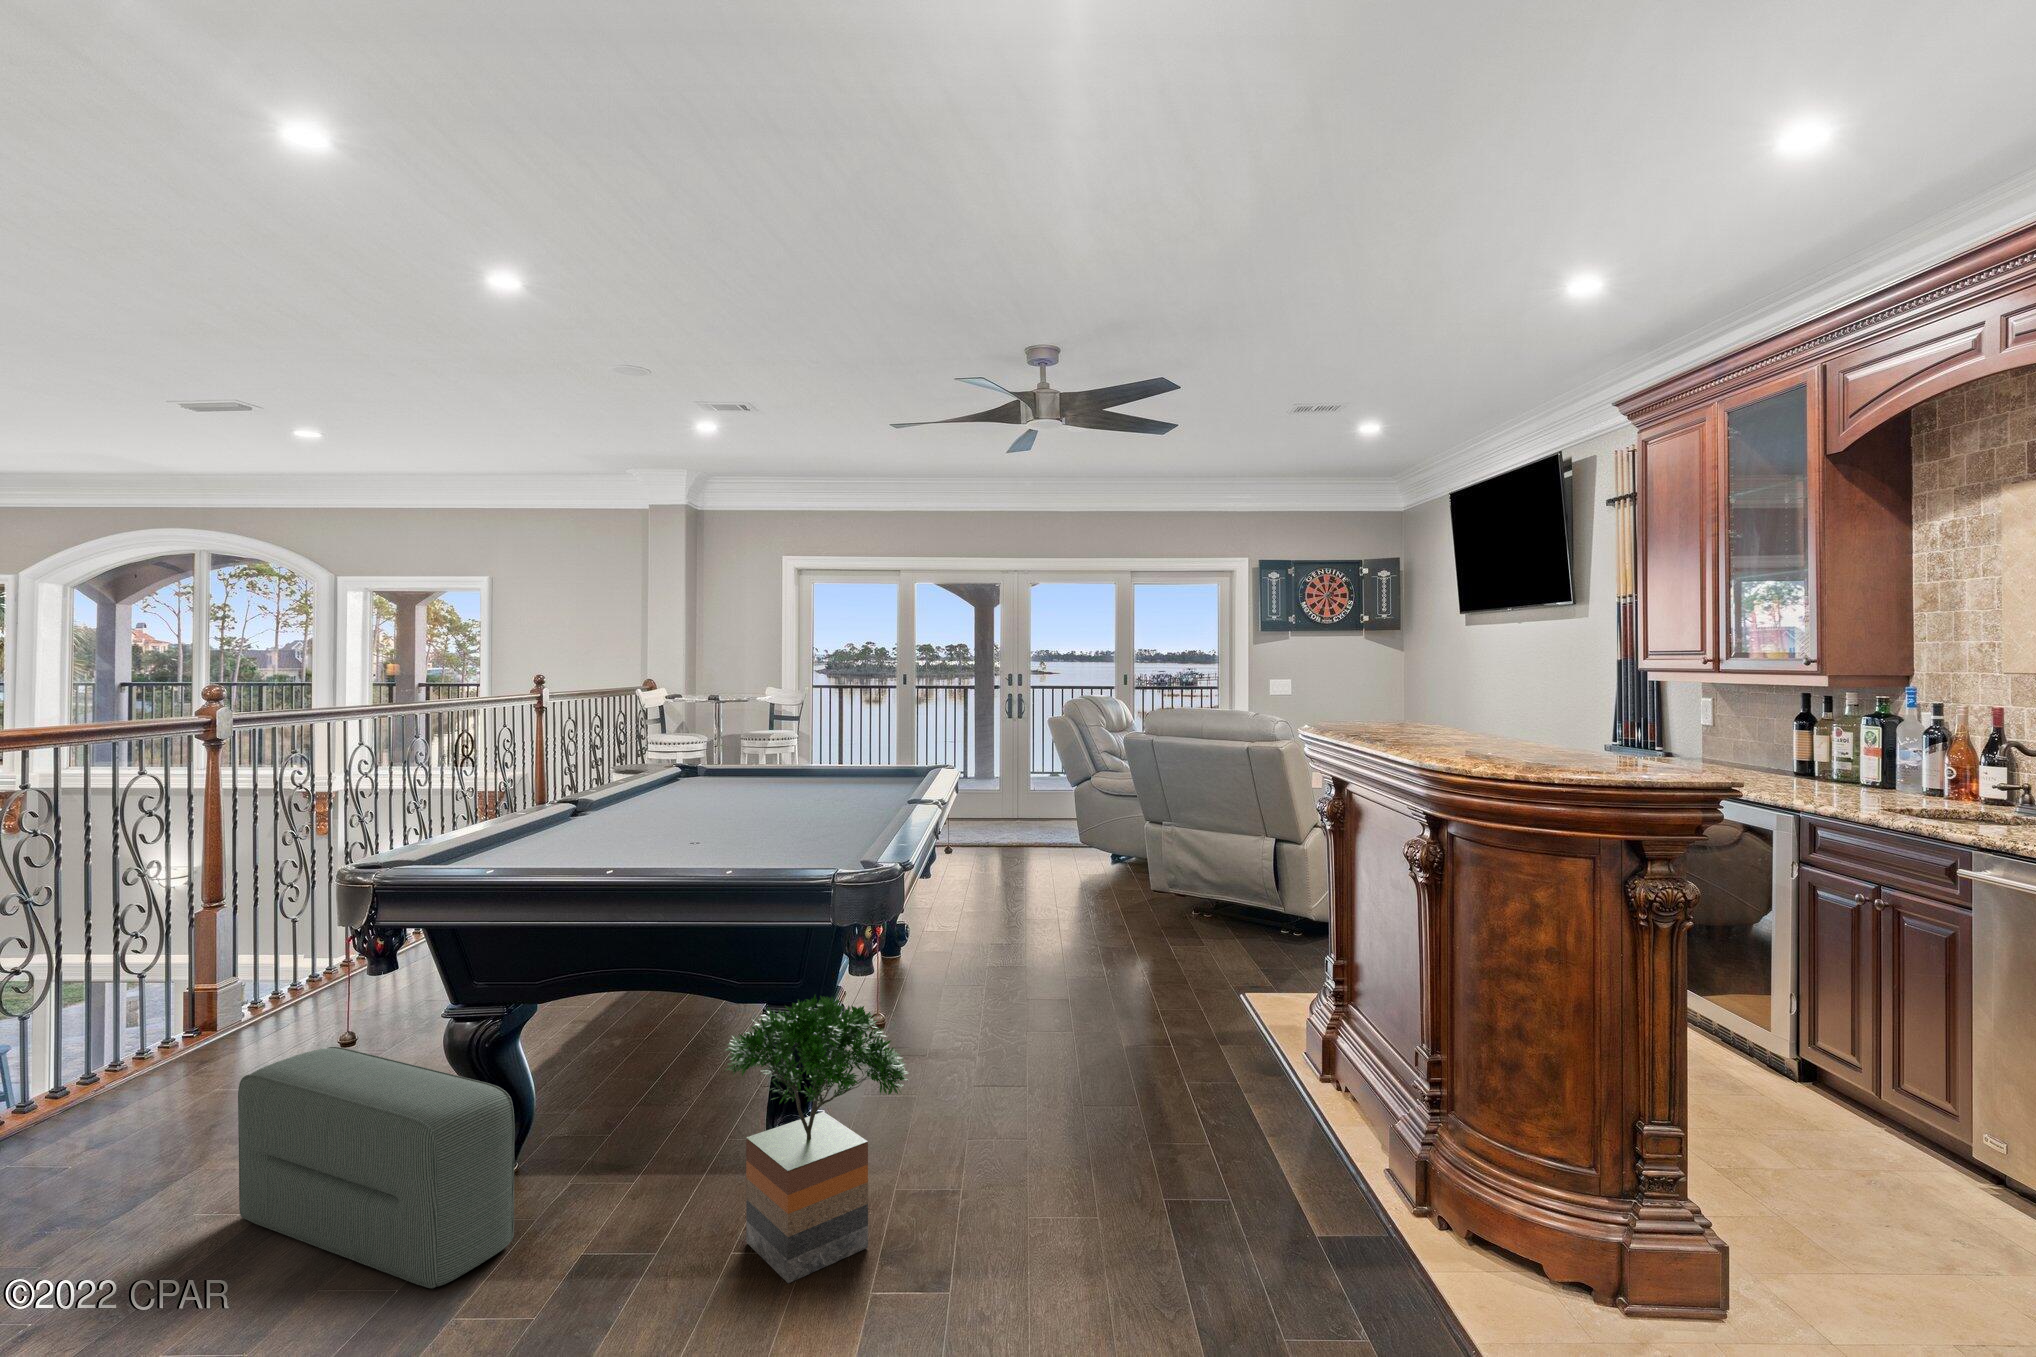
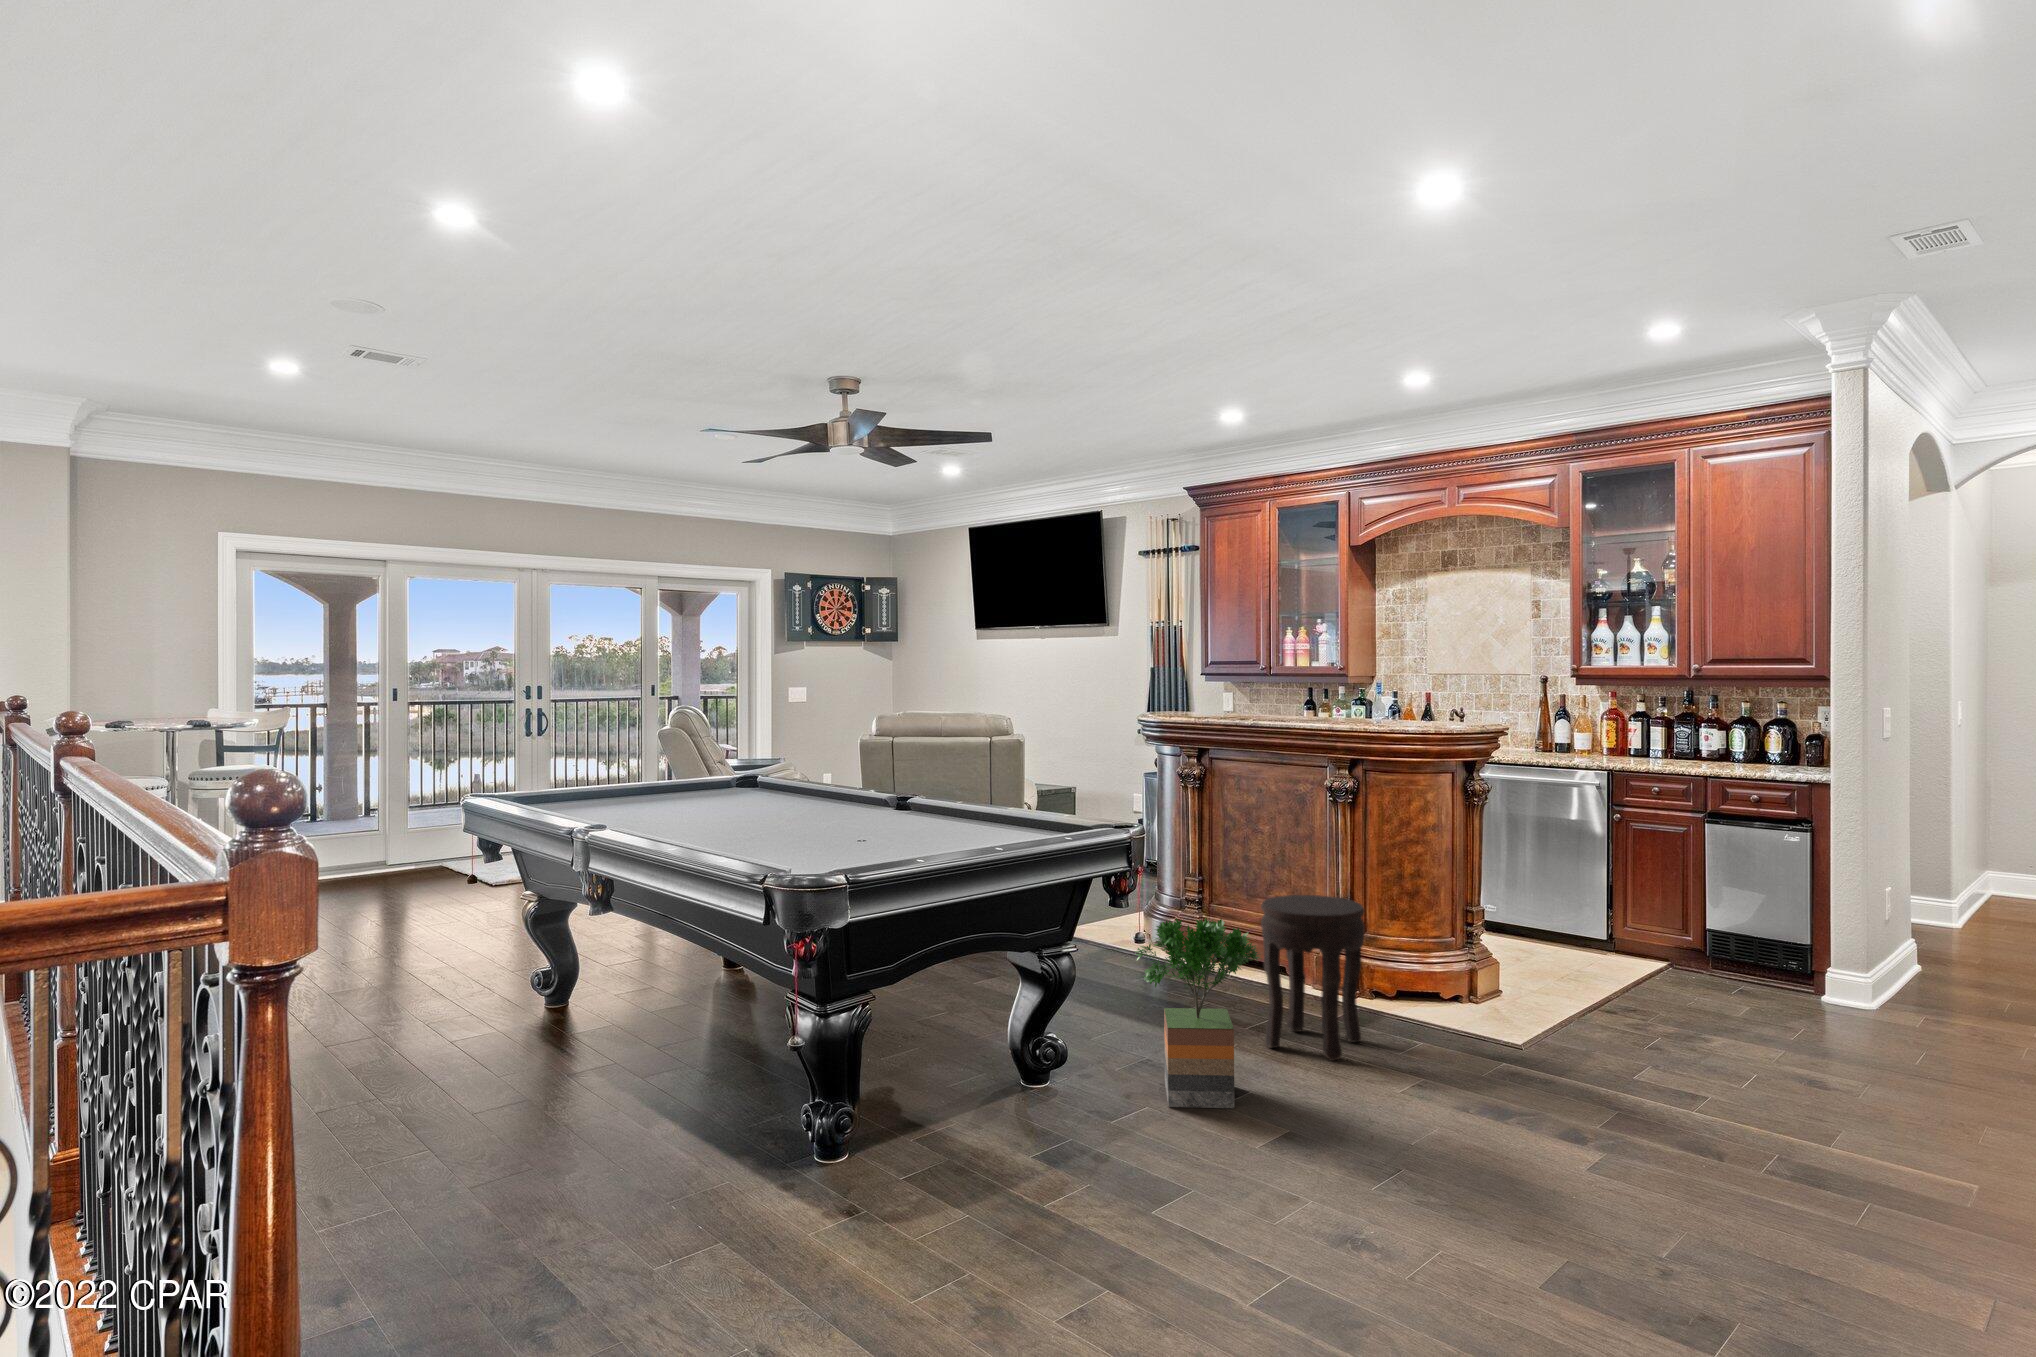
side table: none [1025,1003,1182,1287] -> present [1261,895,1365,1061]
pouf: present [238,1047,514,1288] -> none [794,1034,1080,1241]

